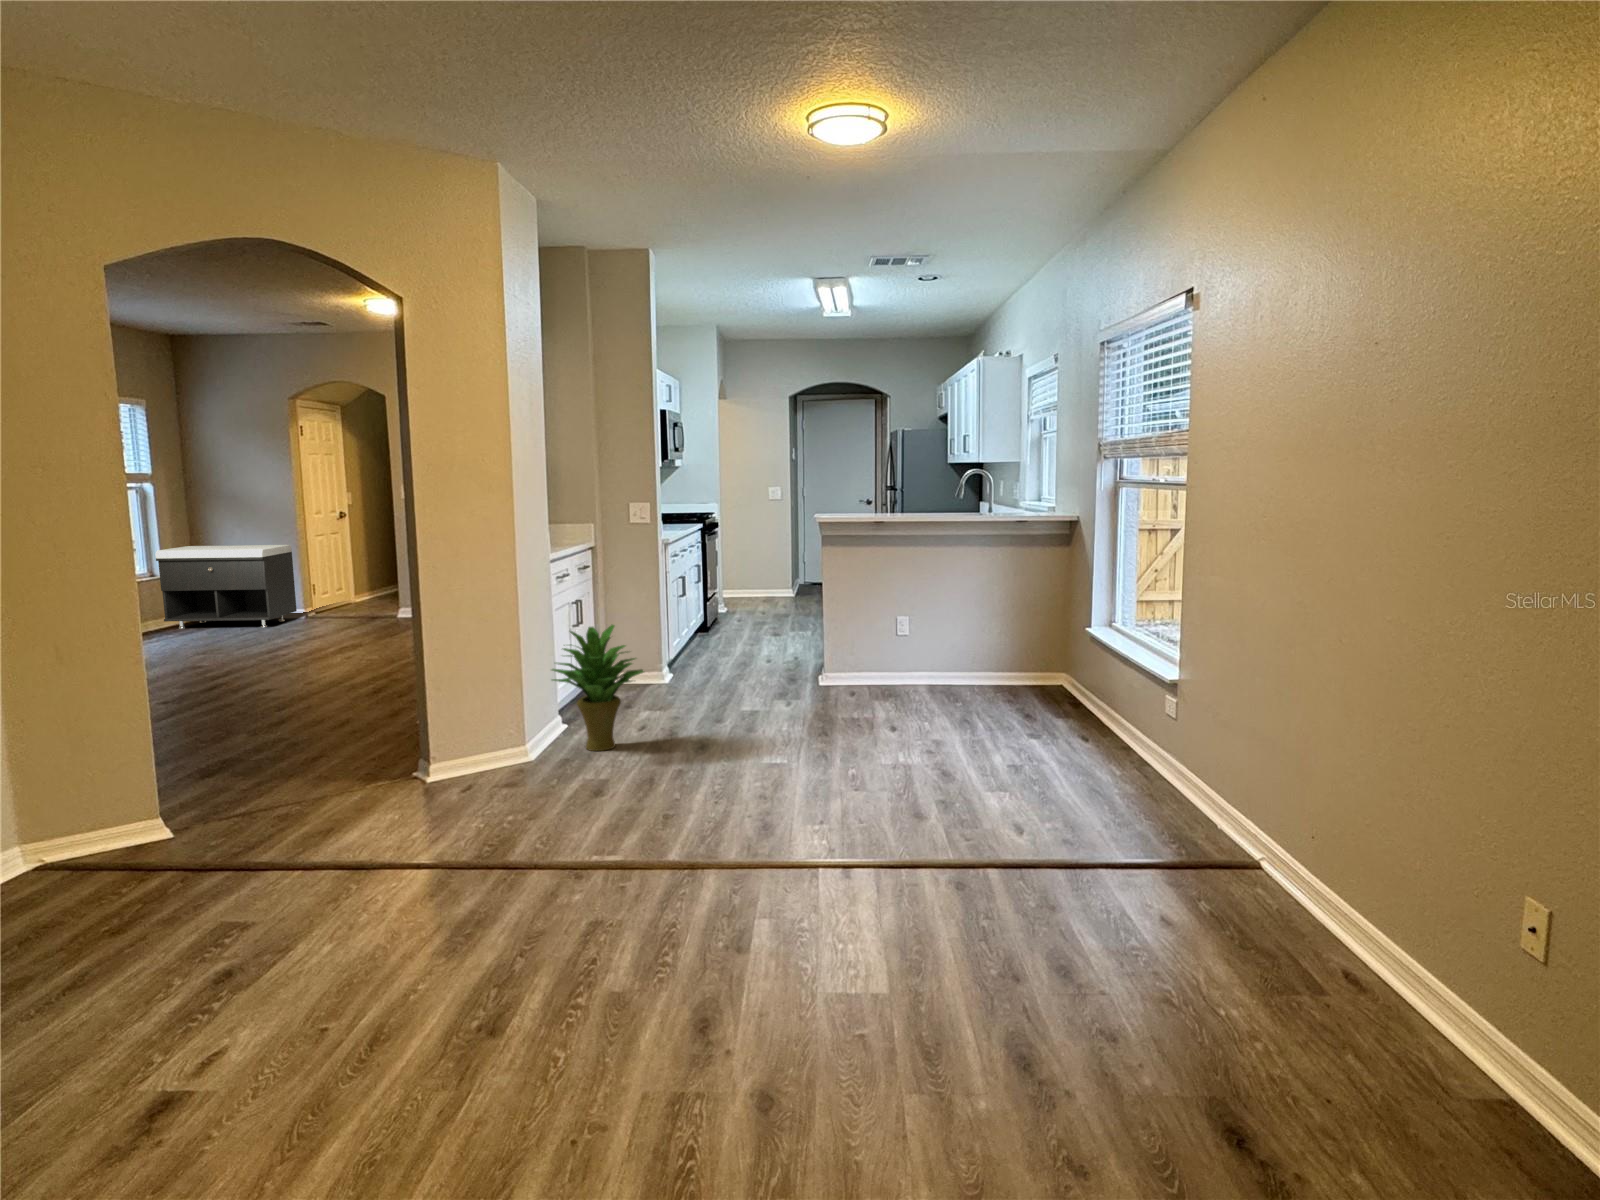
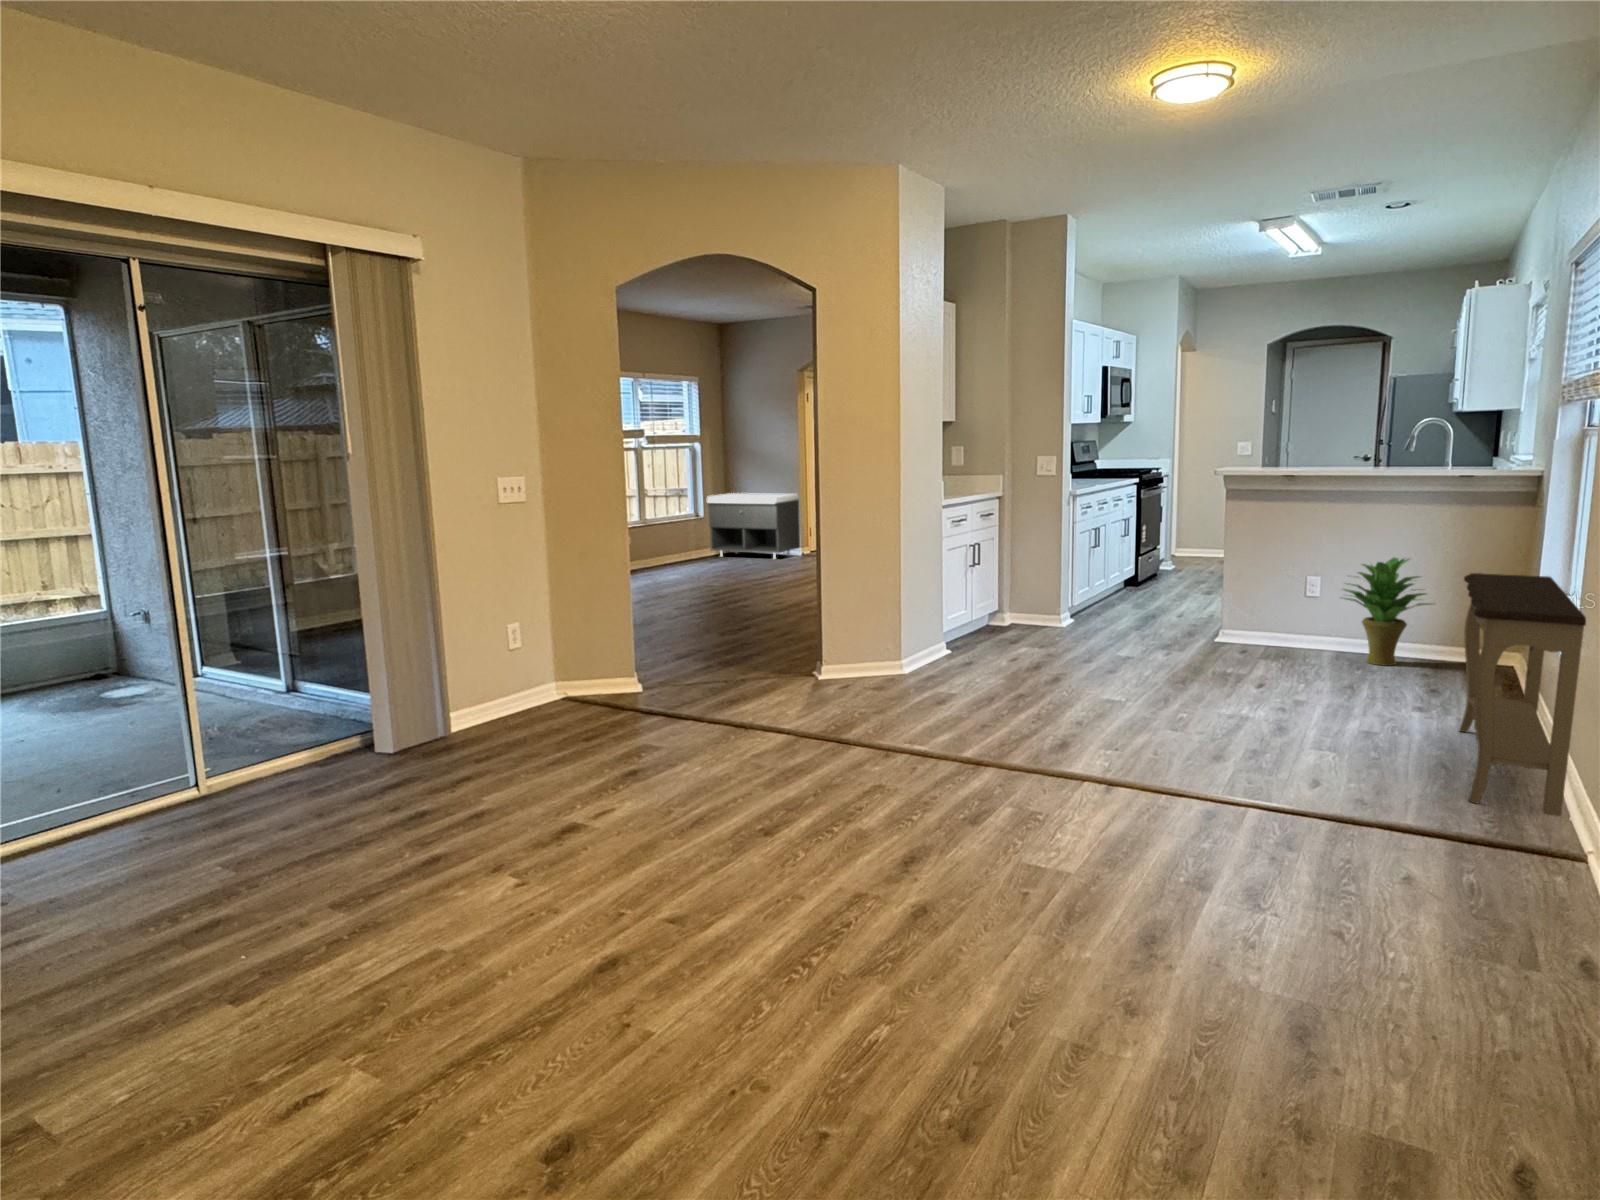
console table: none [1065,607,1206,816] -> present [1459,573,1586,816]
potted plant: present [552,625,644,751] -> present [1343,558,1430,666]

